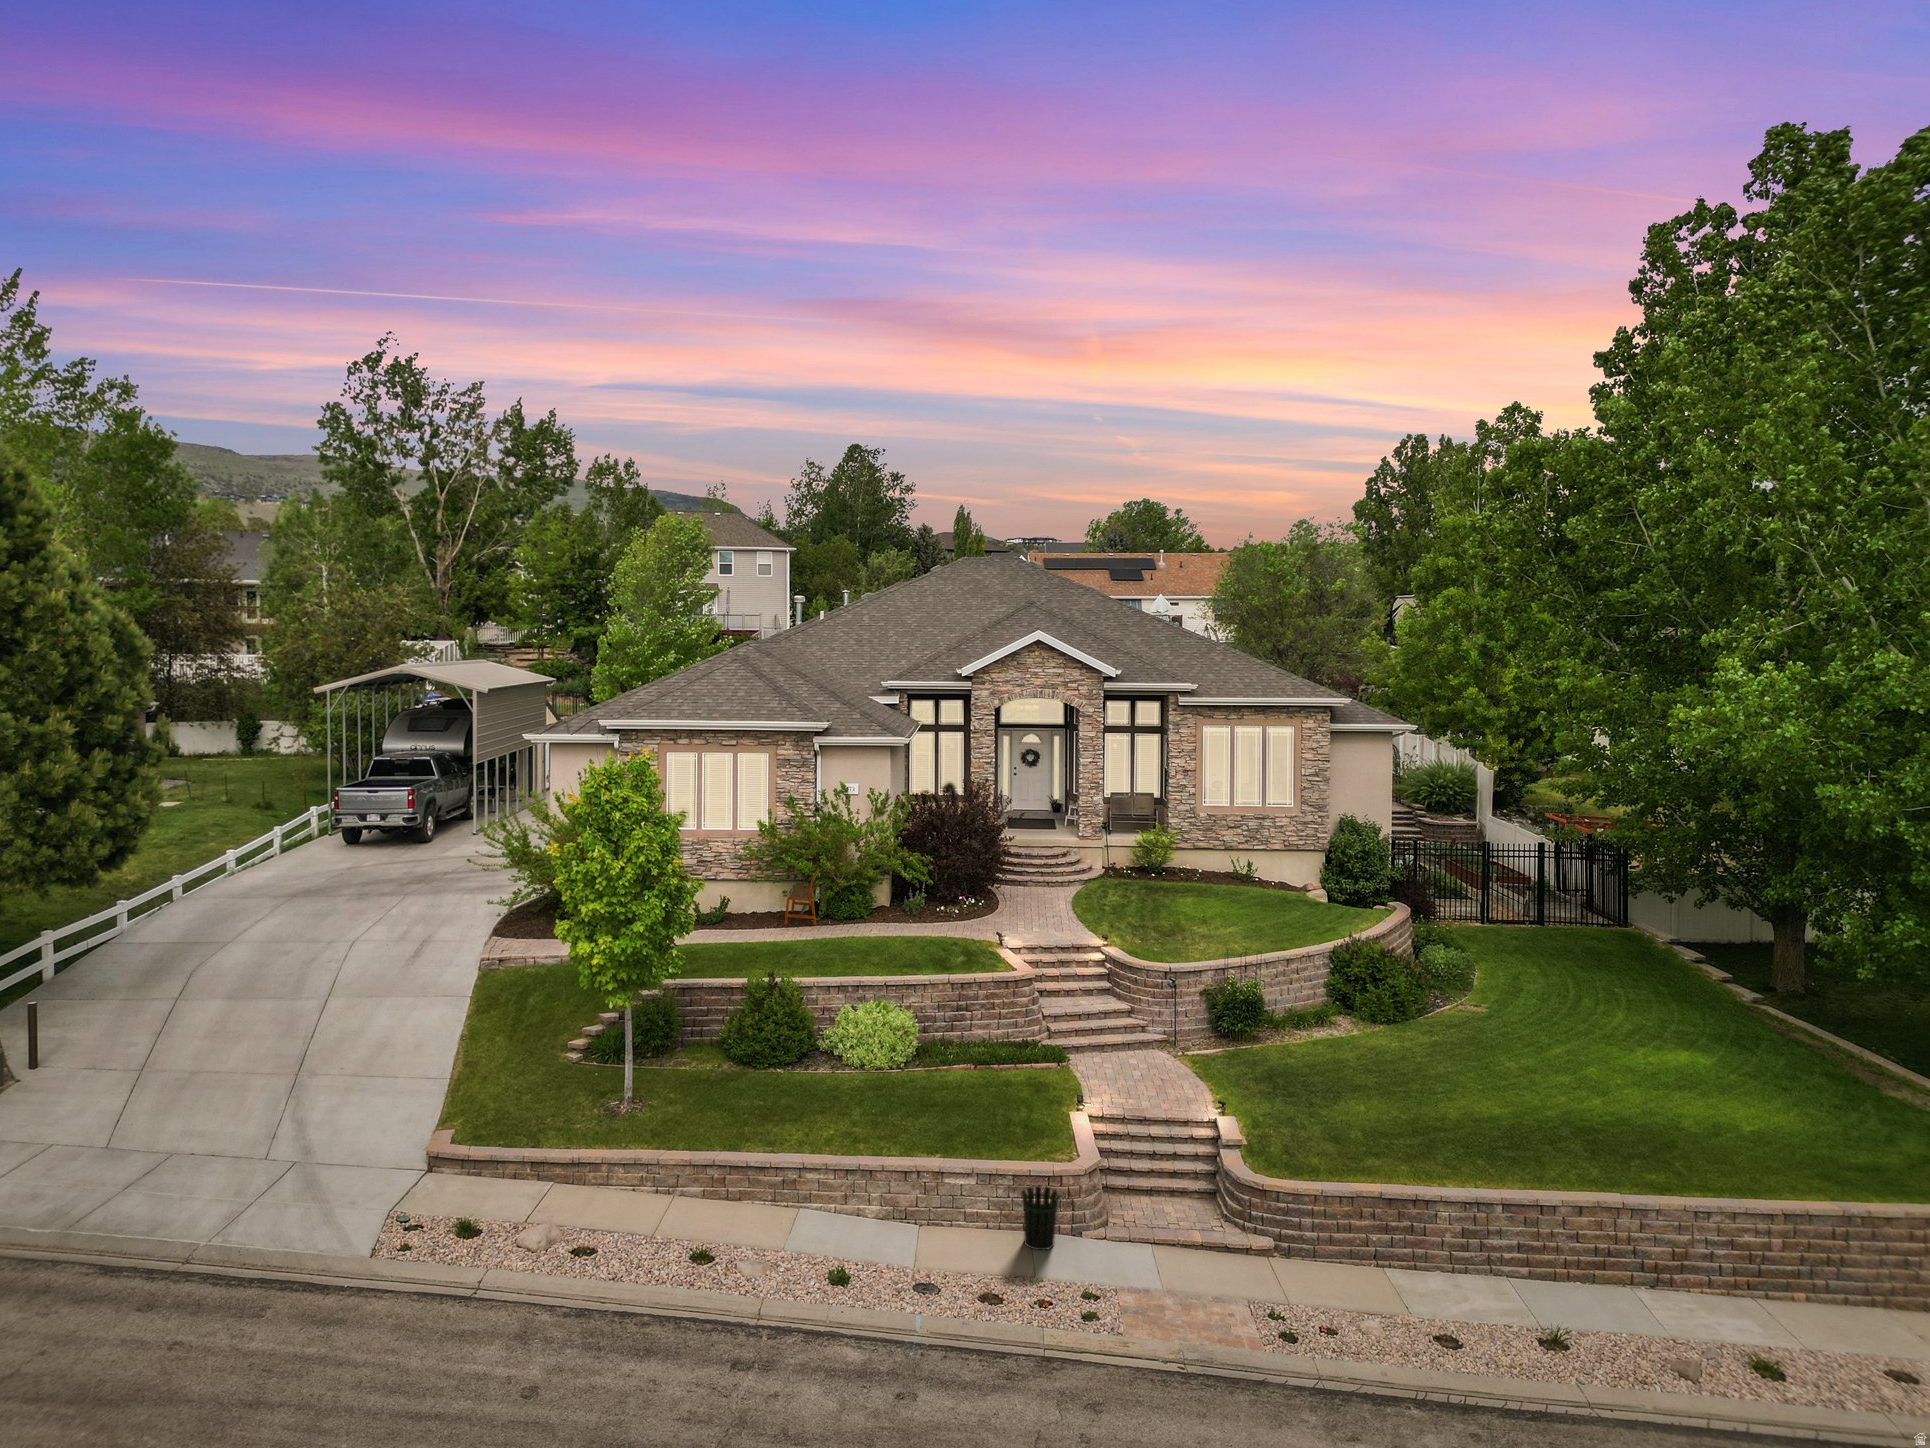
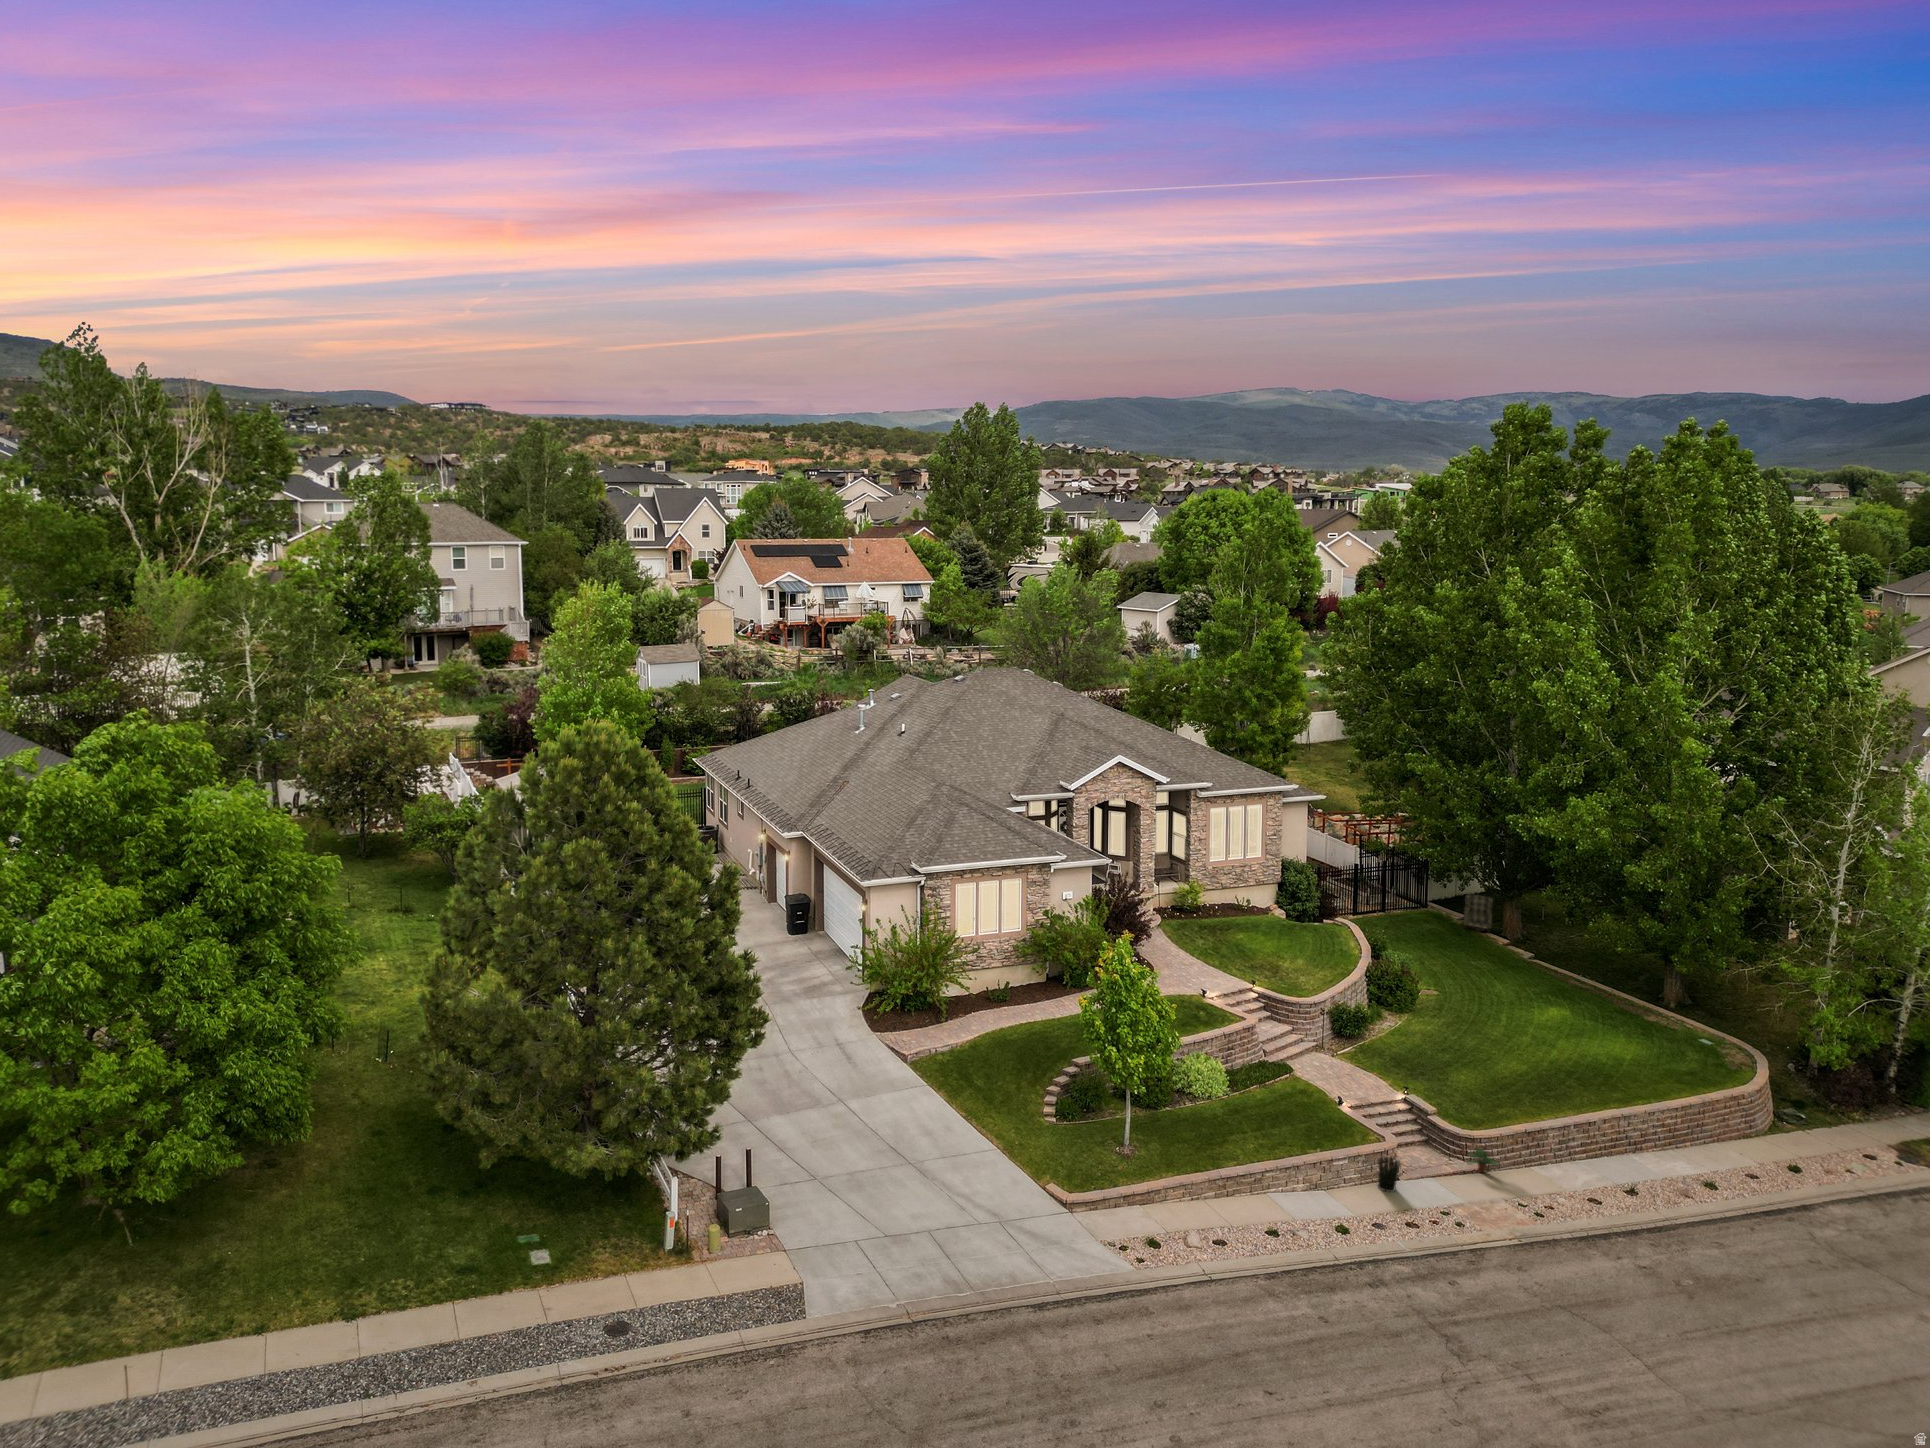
bench: present [784,872,817,925] -> none [1023,950,1060,998]
chair: none [1646,884,1703,945] -> present [1464,895,1493,930]
potted plant: none [1227,1211,1288,1258] -> present [1468,1148,1500,1173]

